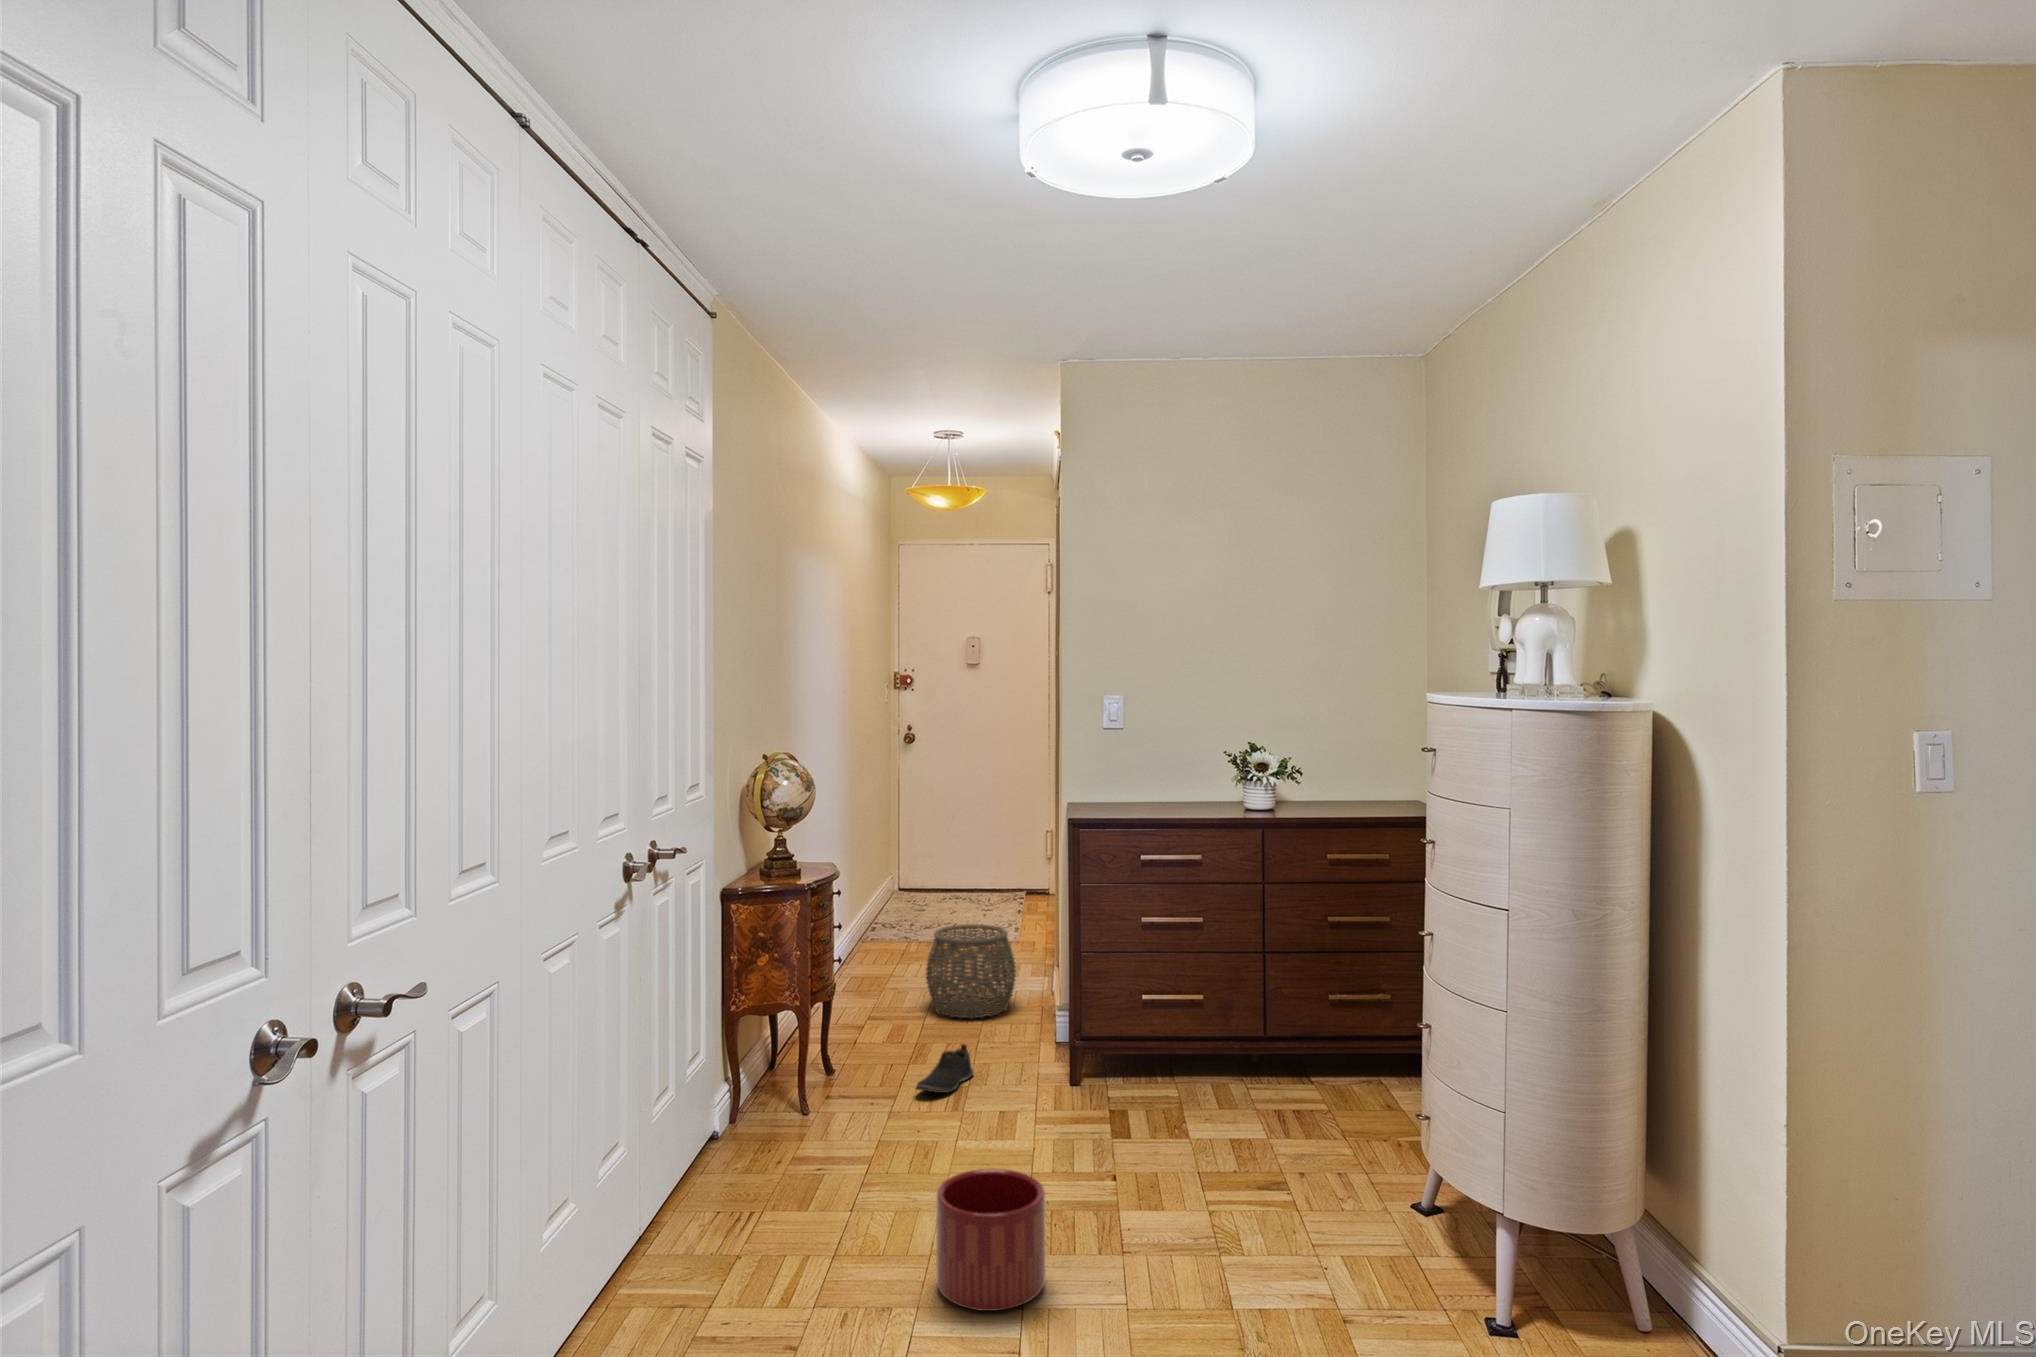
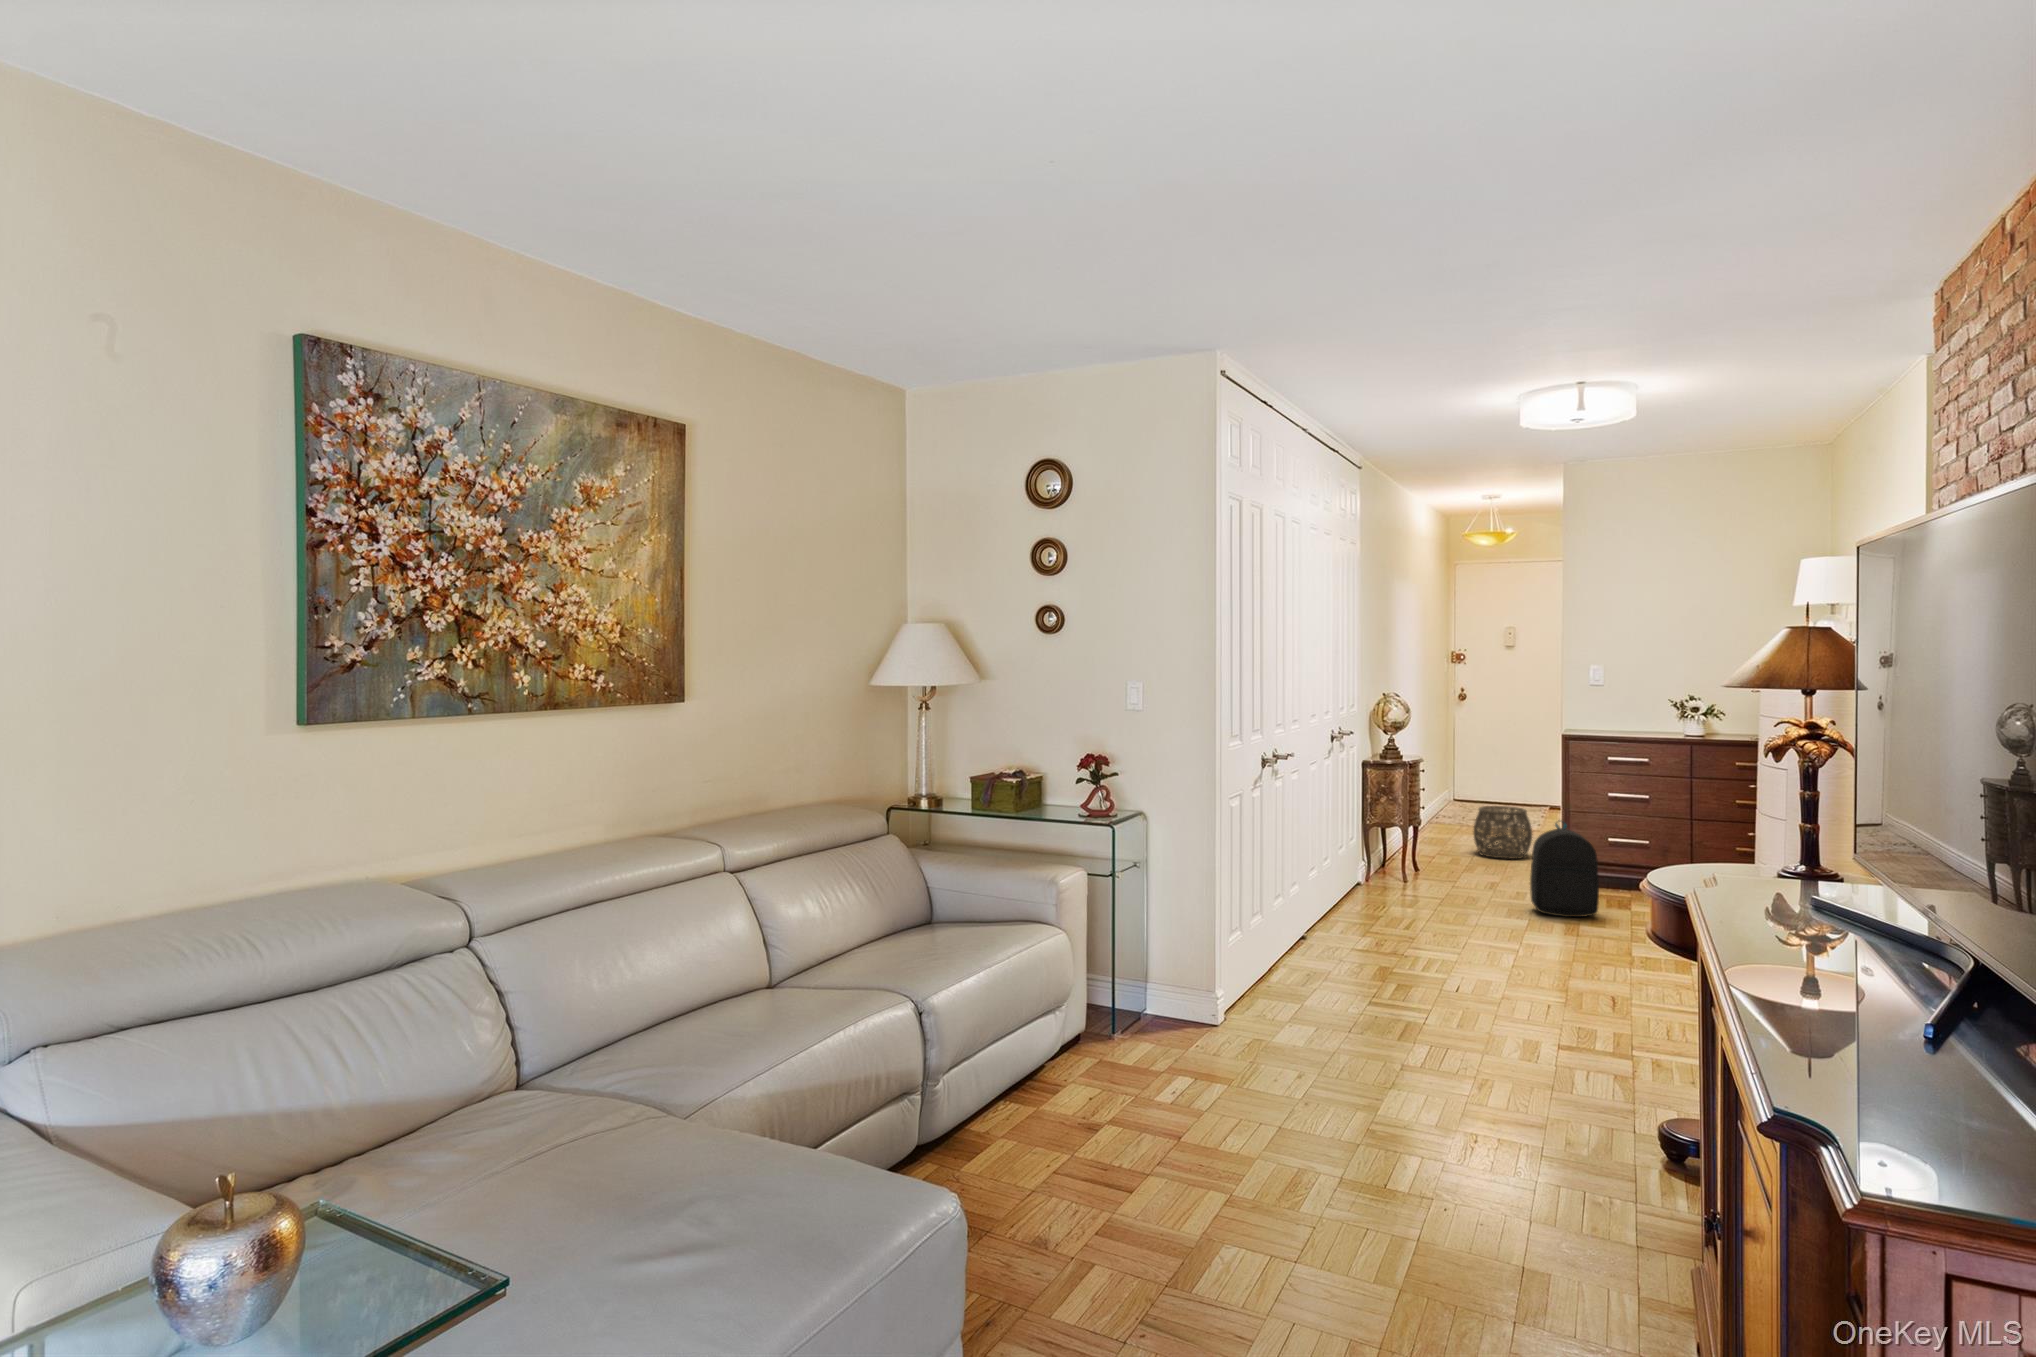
backpack: none [1031,996,1154,1198] -> present [1530,822,1599,917]
shoe: present [916,1044,973,1093] -> none [1466,860,1502,881]
planter: present [936,1169,1045,1311] -> none [1477,883,1531,936]

